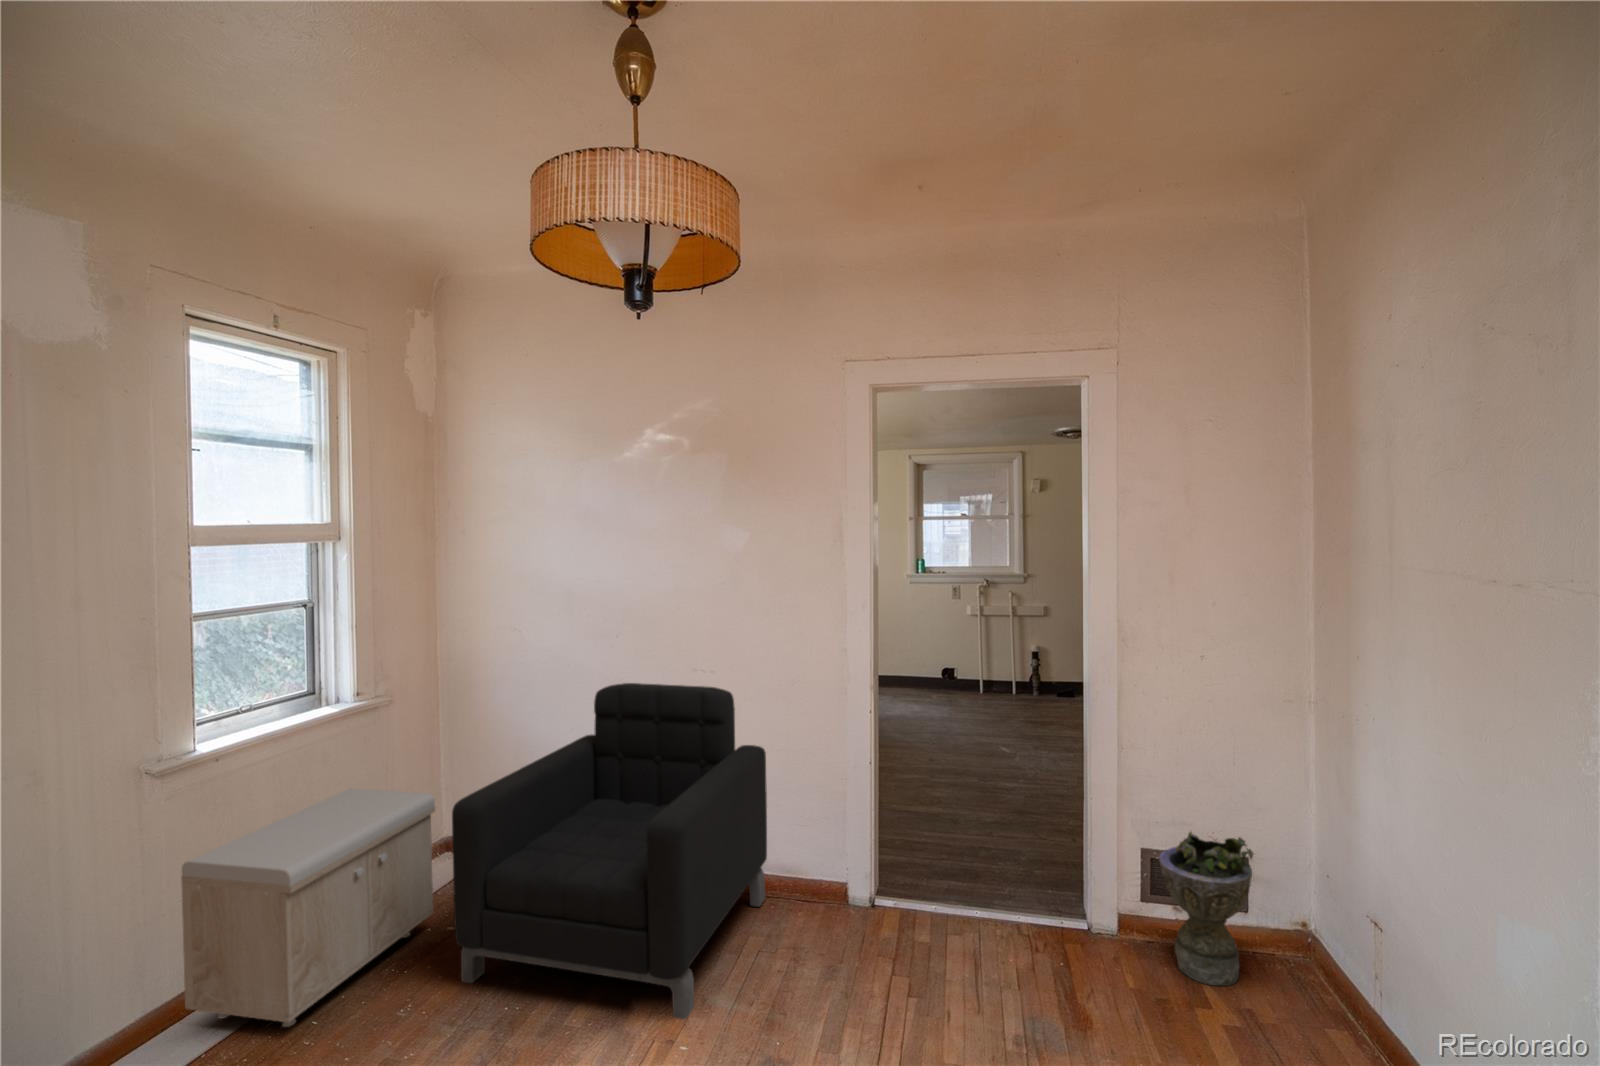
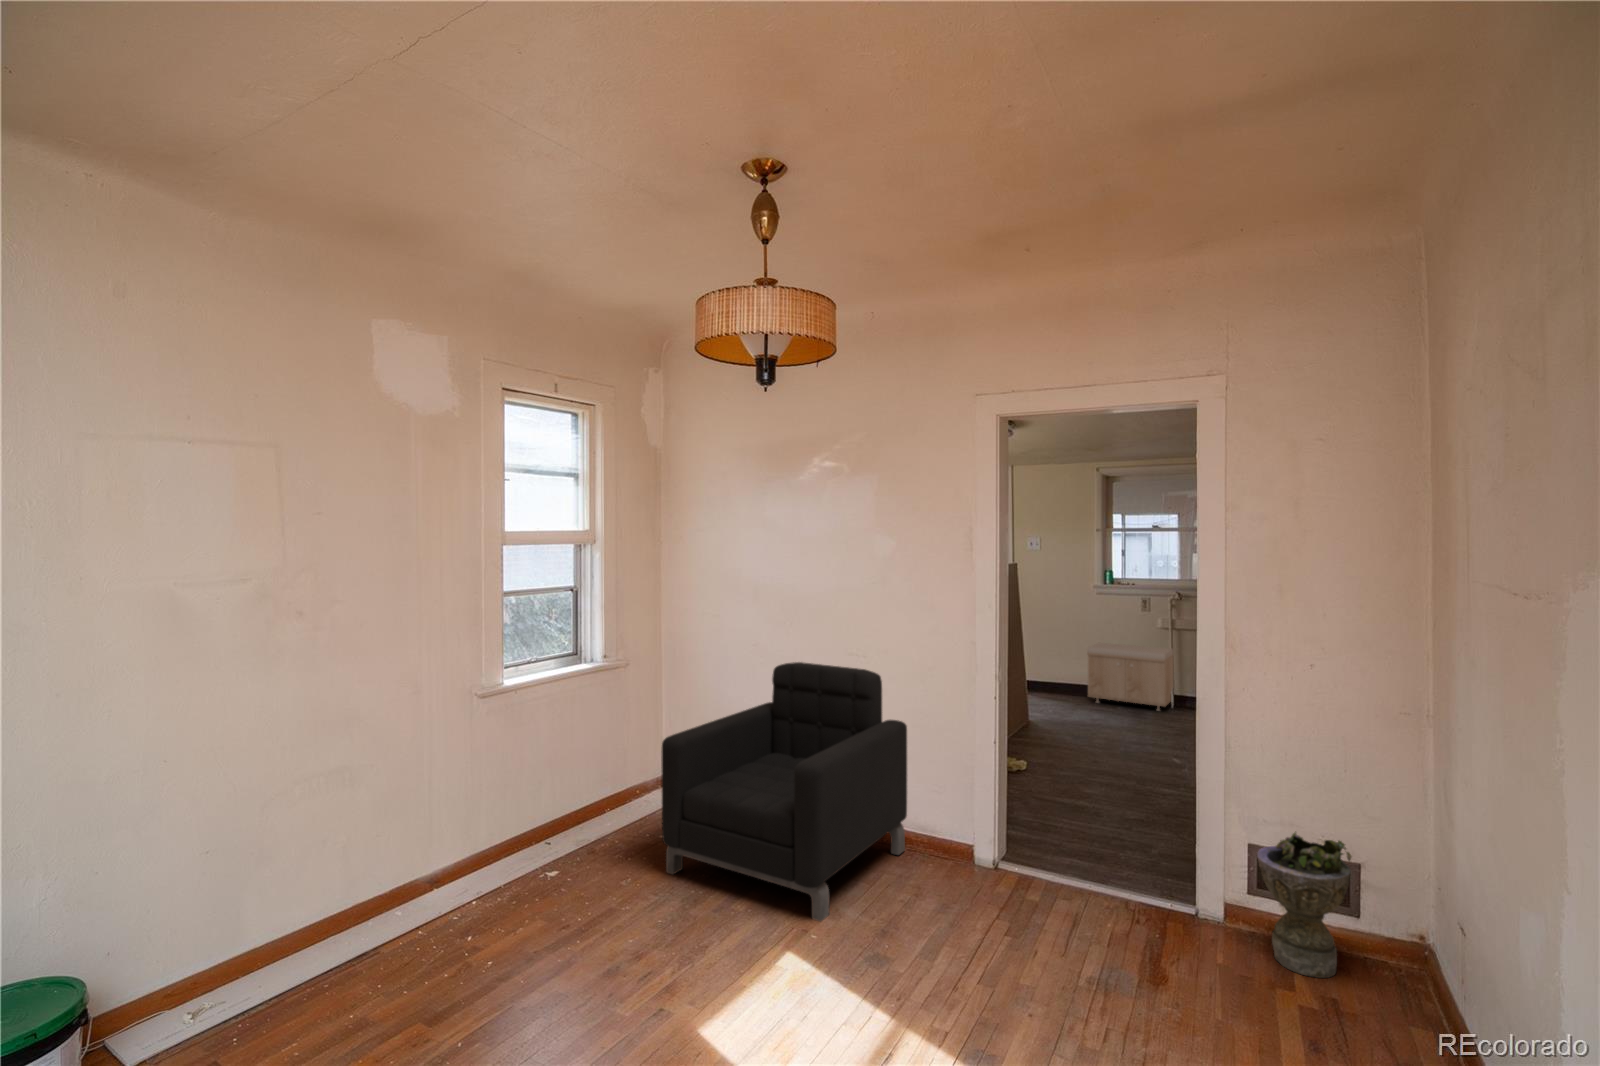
storage bench: present [181,789,435,1027] -> present [1087,643,1173,711]

